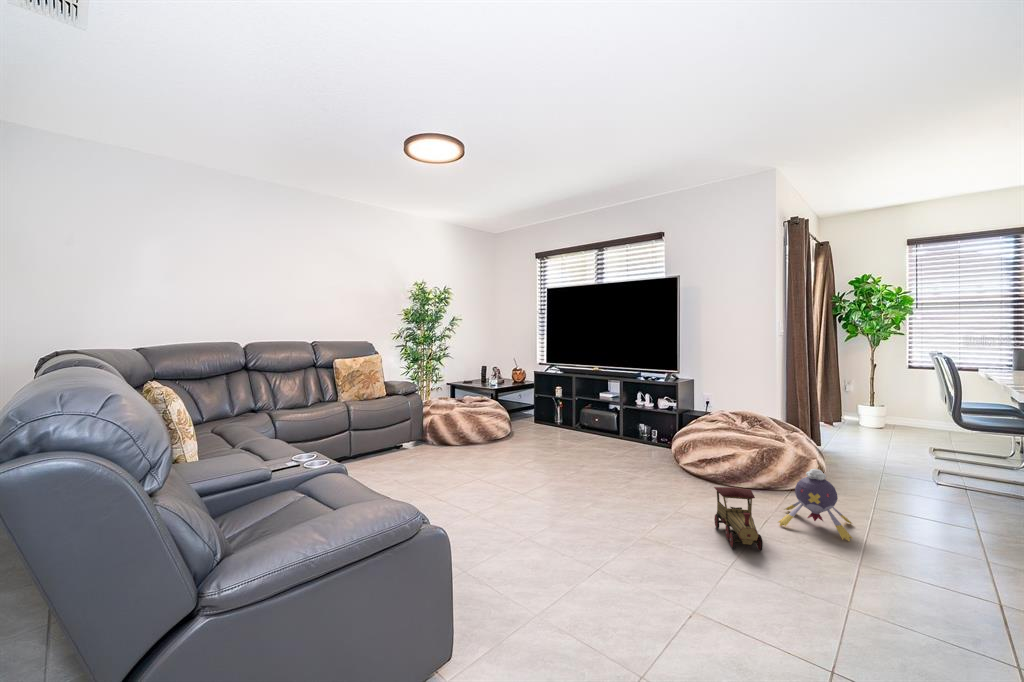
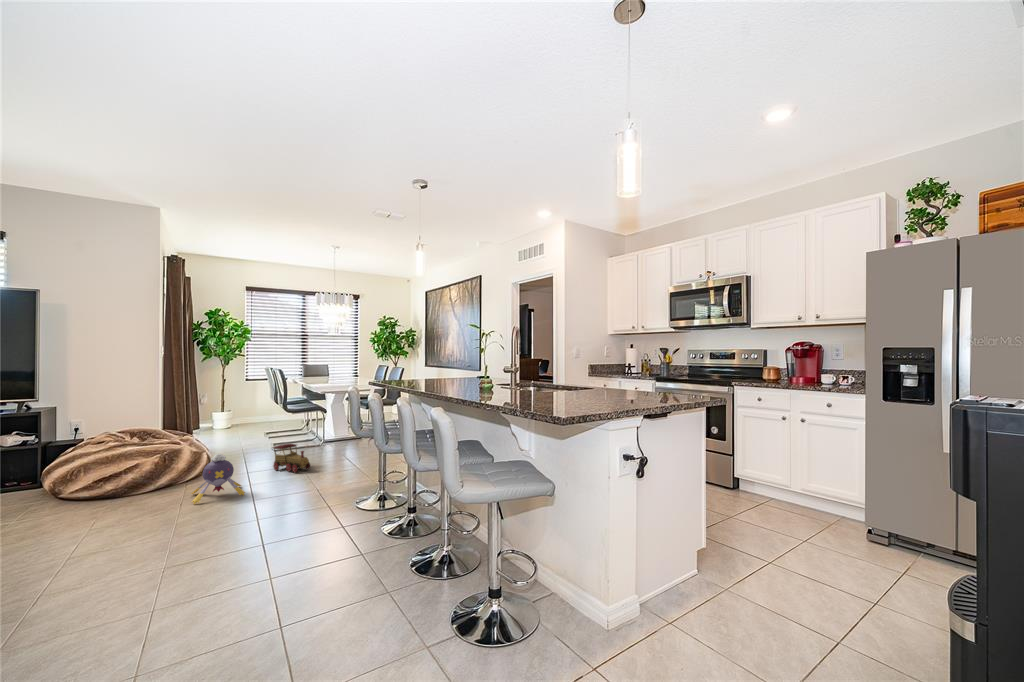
toy train: present [714,487,763,551] -> present [273,444,310,473]

